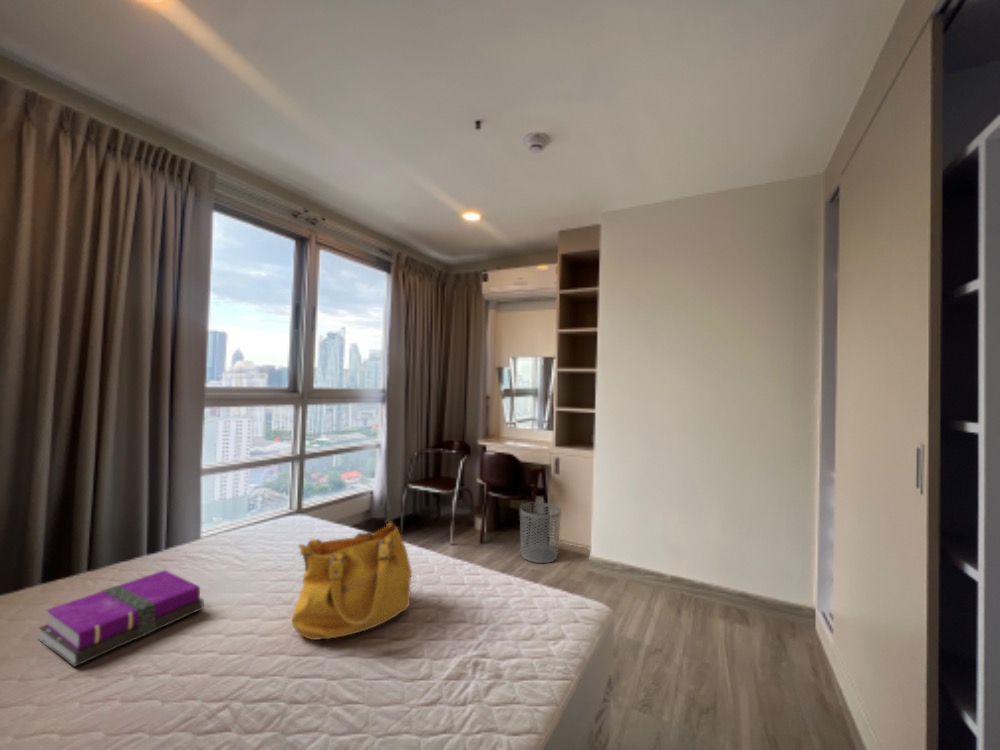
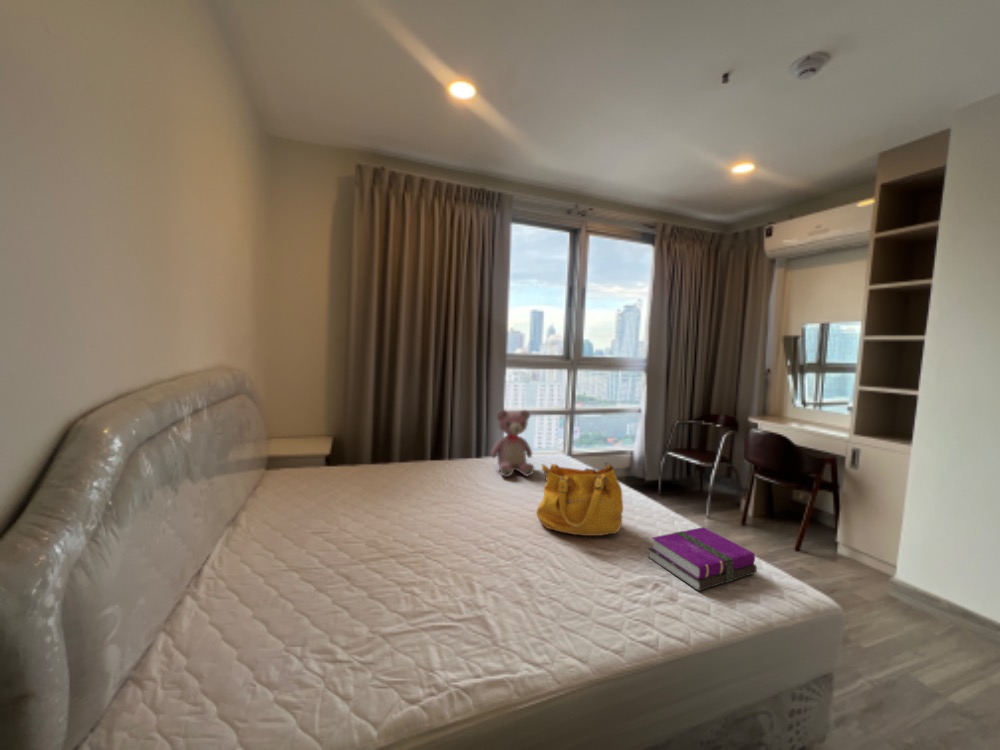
teddy bear: none [187,466,268,573] -> present [491,410,535,477]
waste bin: present [520,502,561,563] -> none [789,495,852,568]
notebook: present [39,570,204,666] -> present [648,527,757,591]

